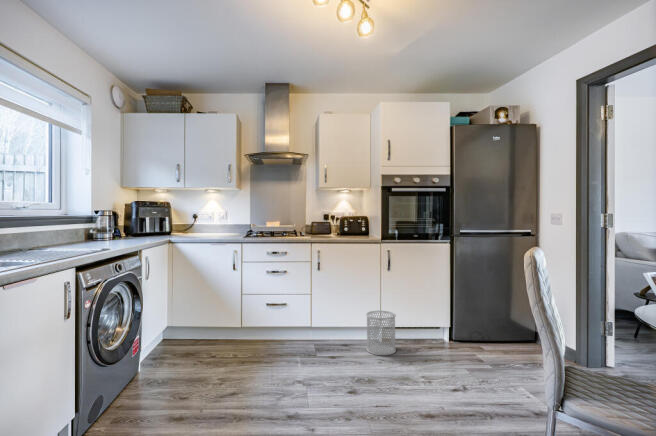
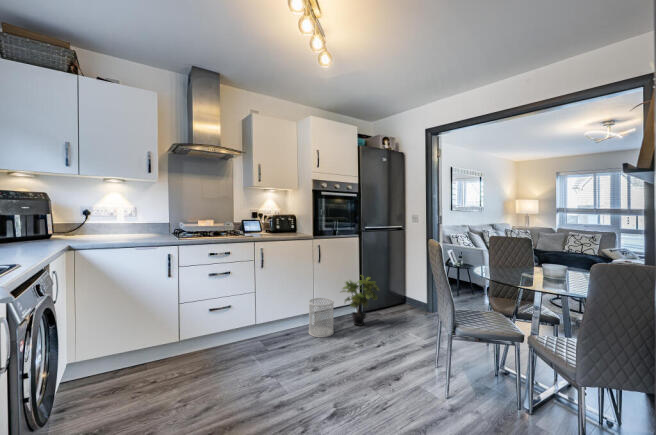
potted plant: none [413,290,462,353] -> present [342,276,379,326]

